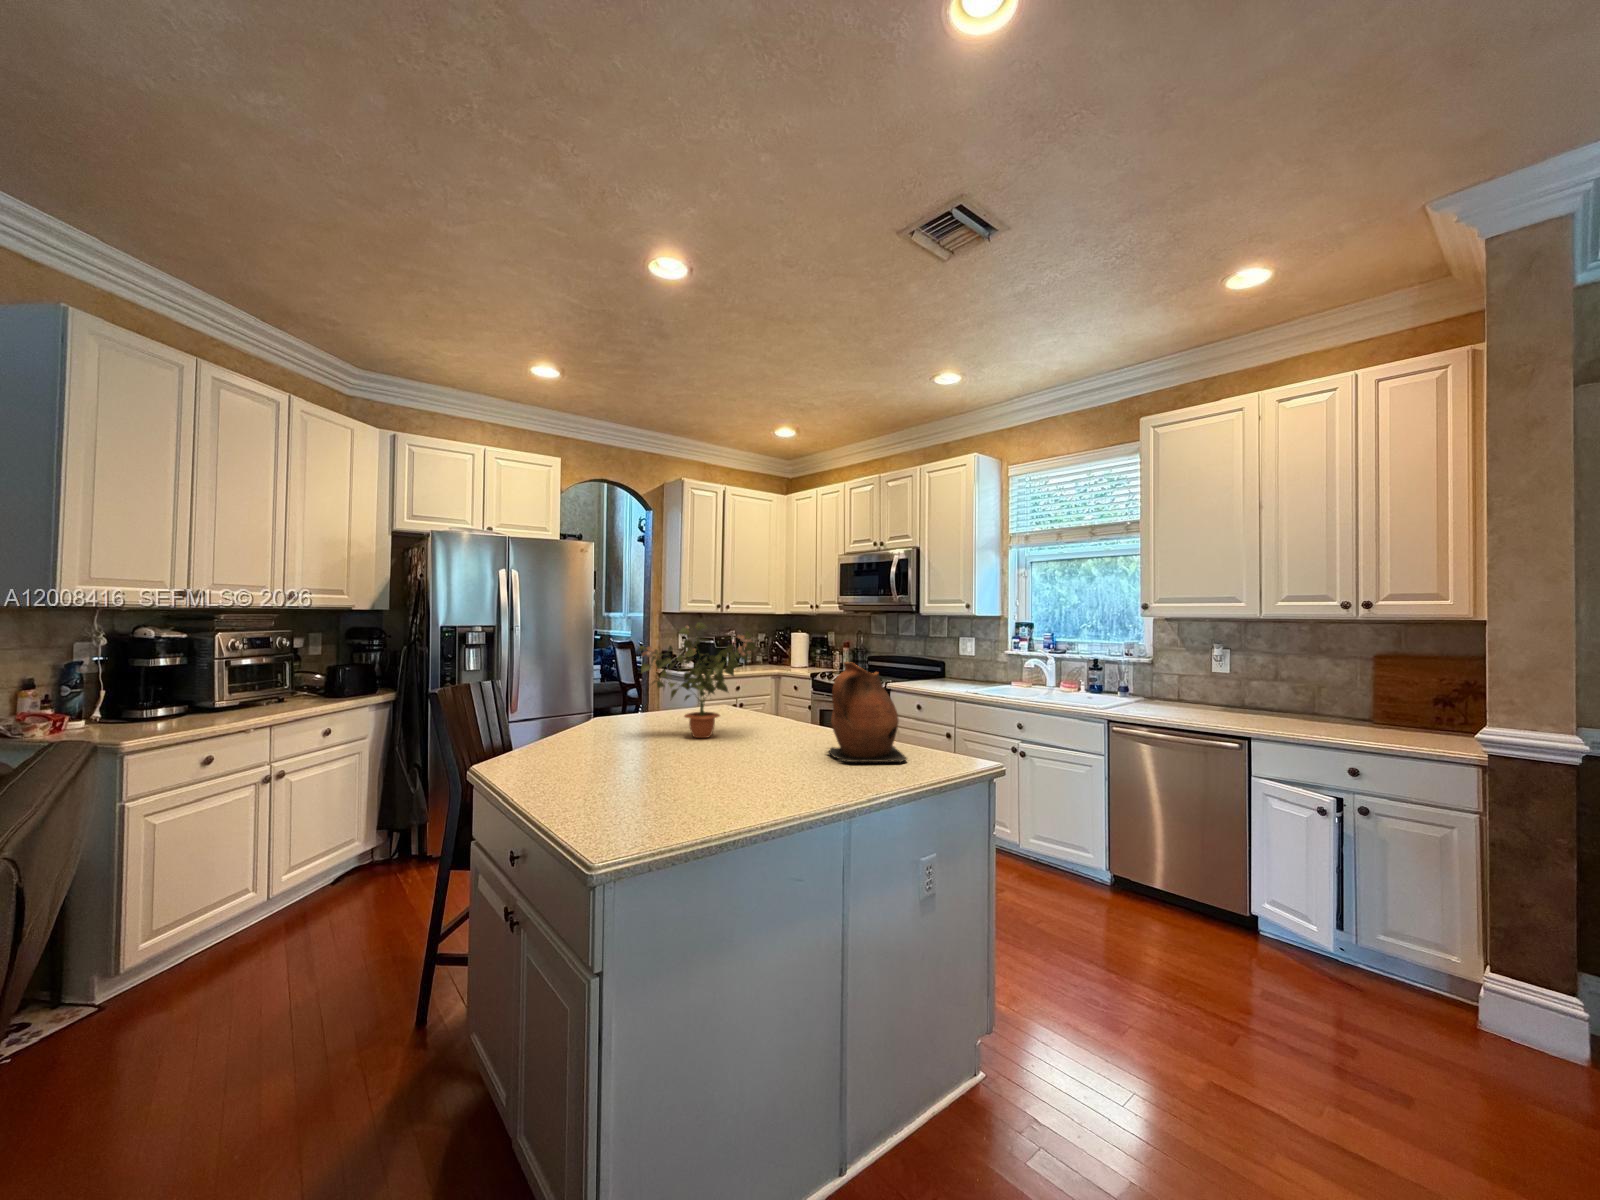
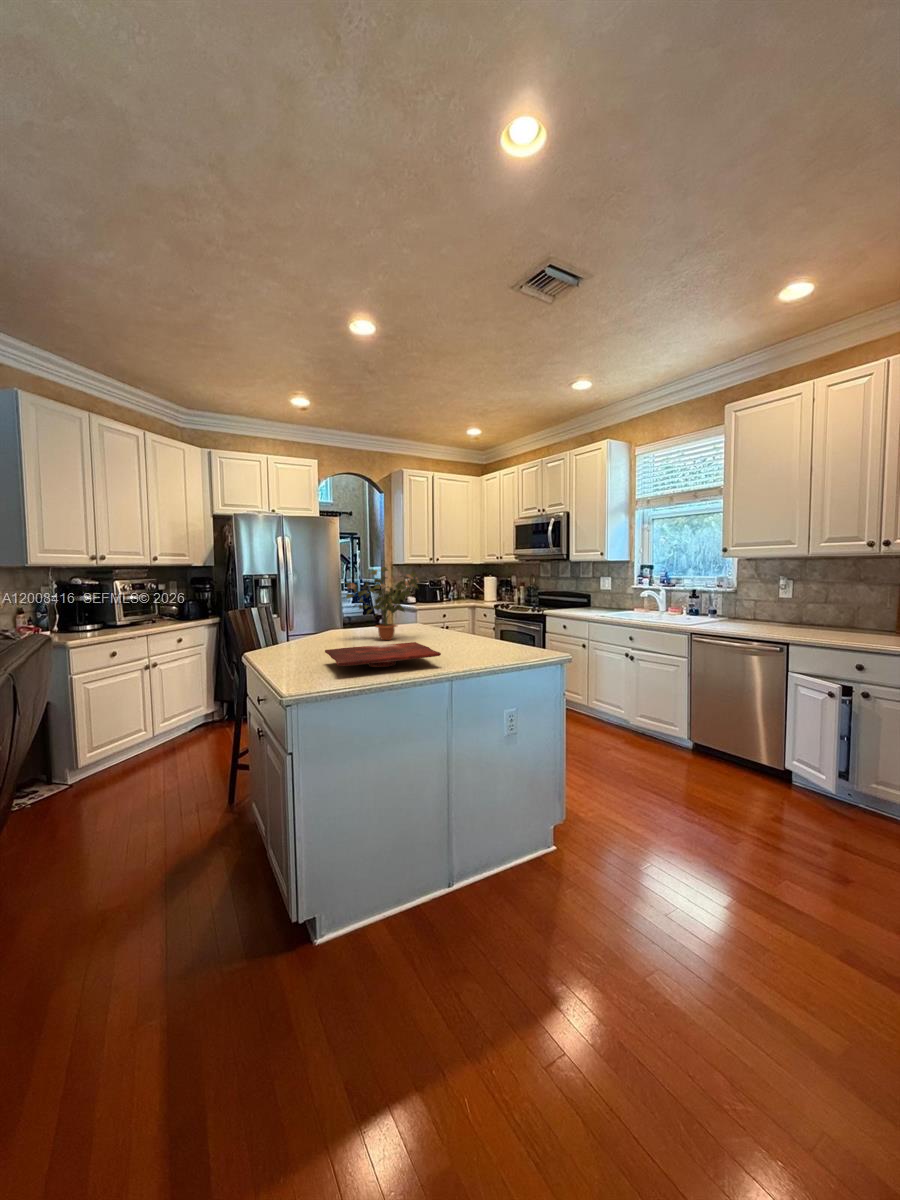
ceramic pitcher: present [828,662,907,762] -> none [455,589,504,653]
cutting board: none [633,747,834,799] -> present [325,642,441,667]

